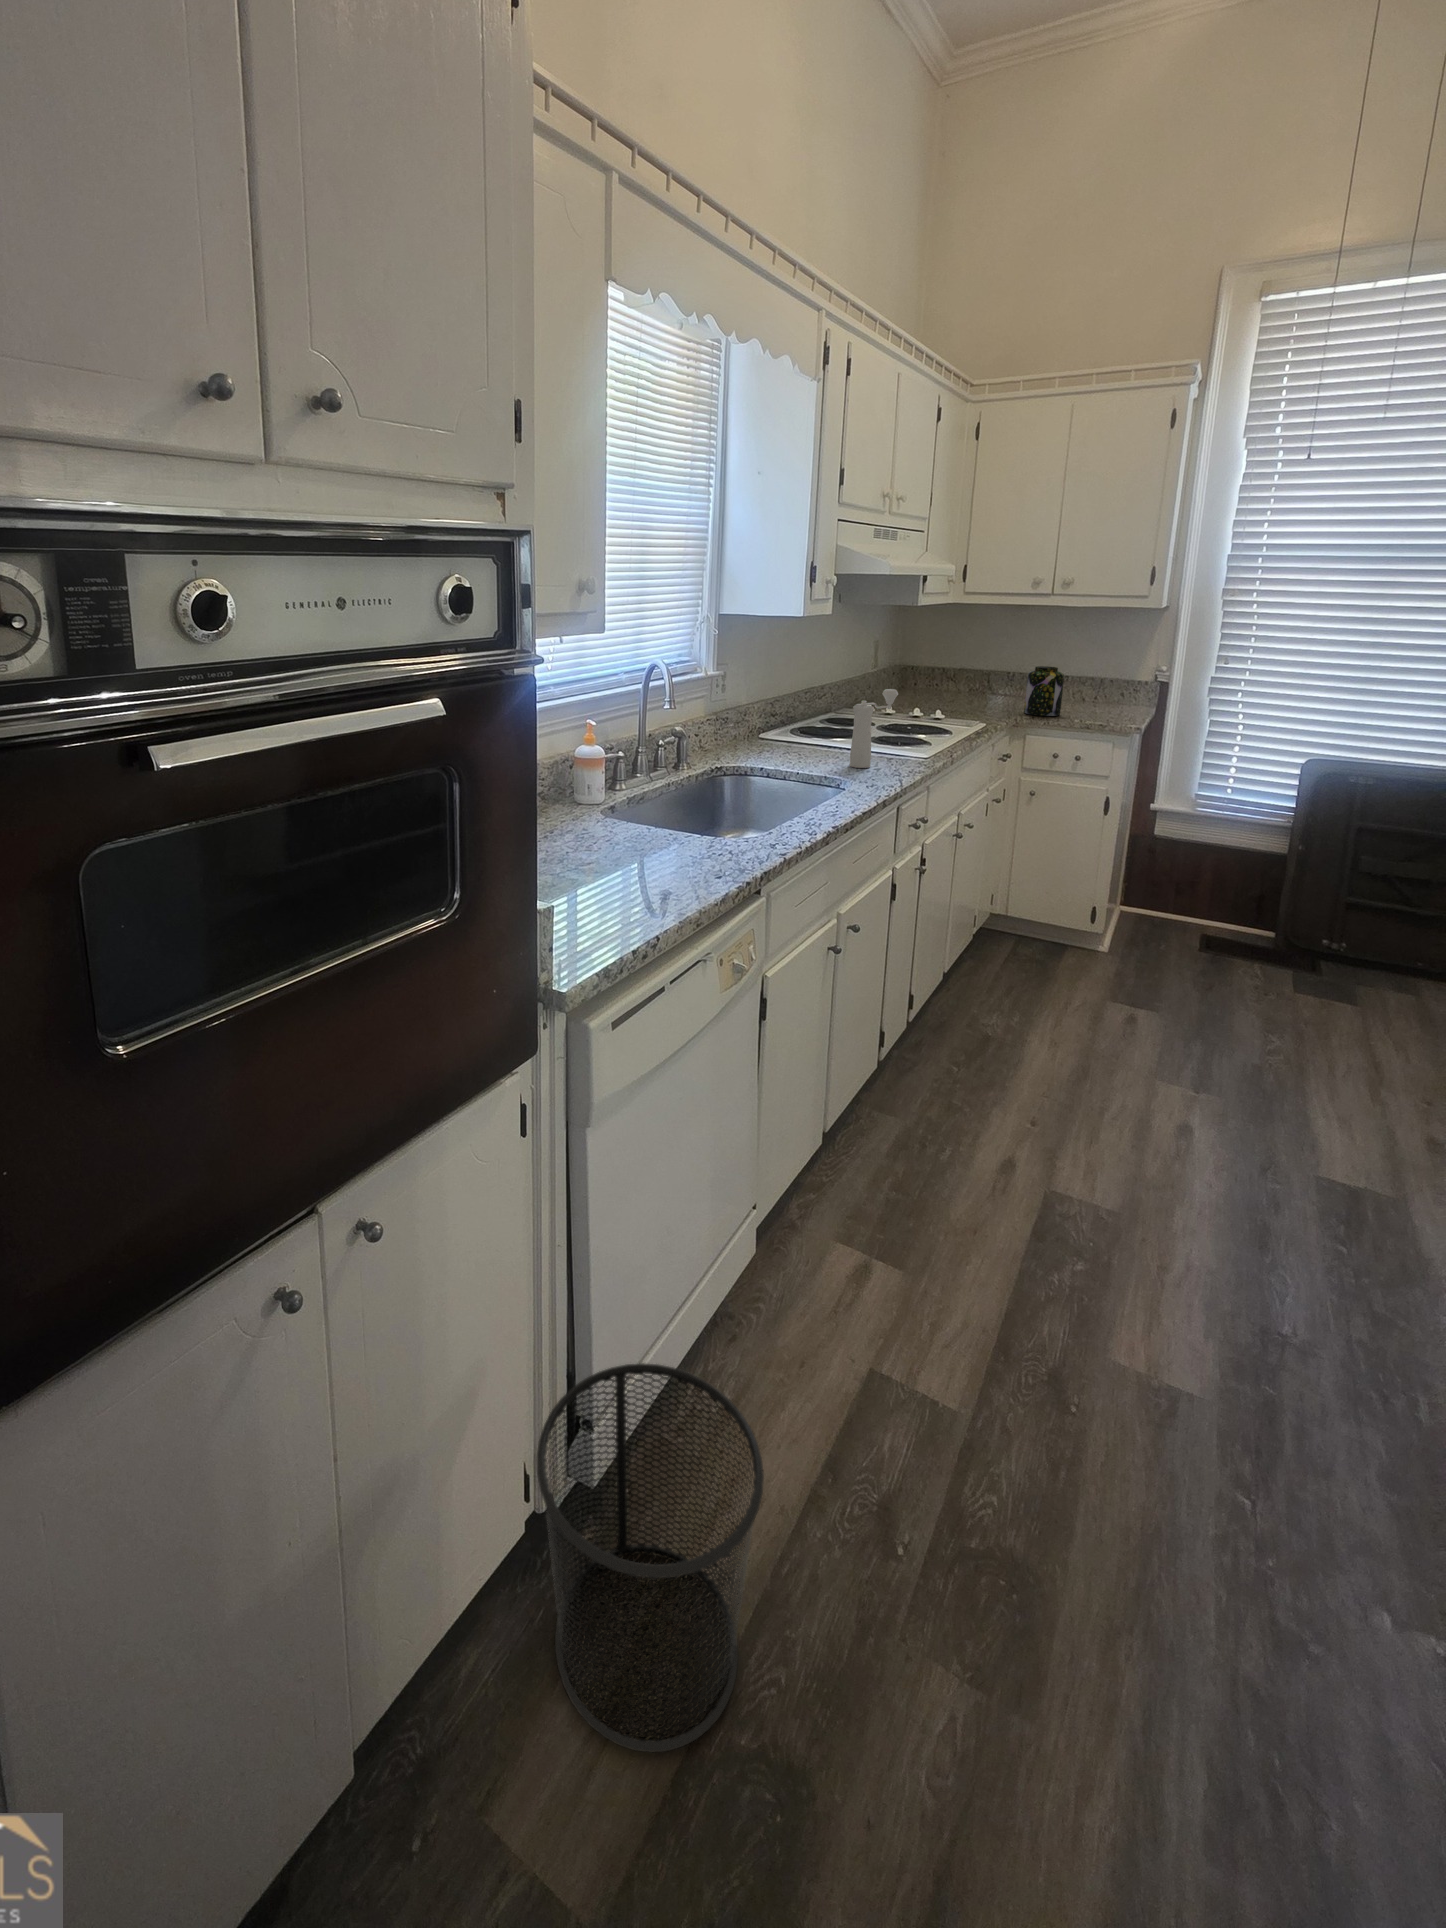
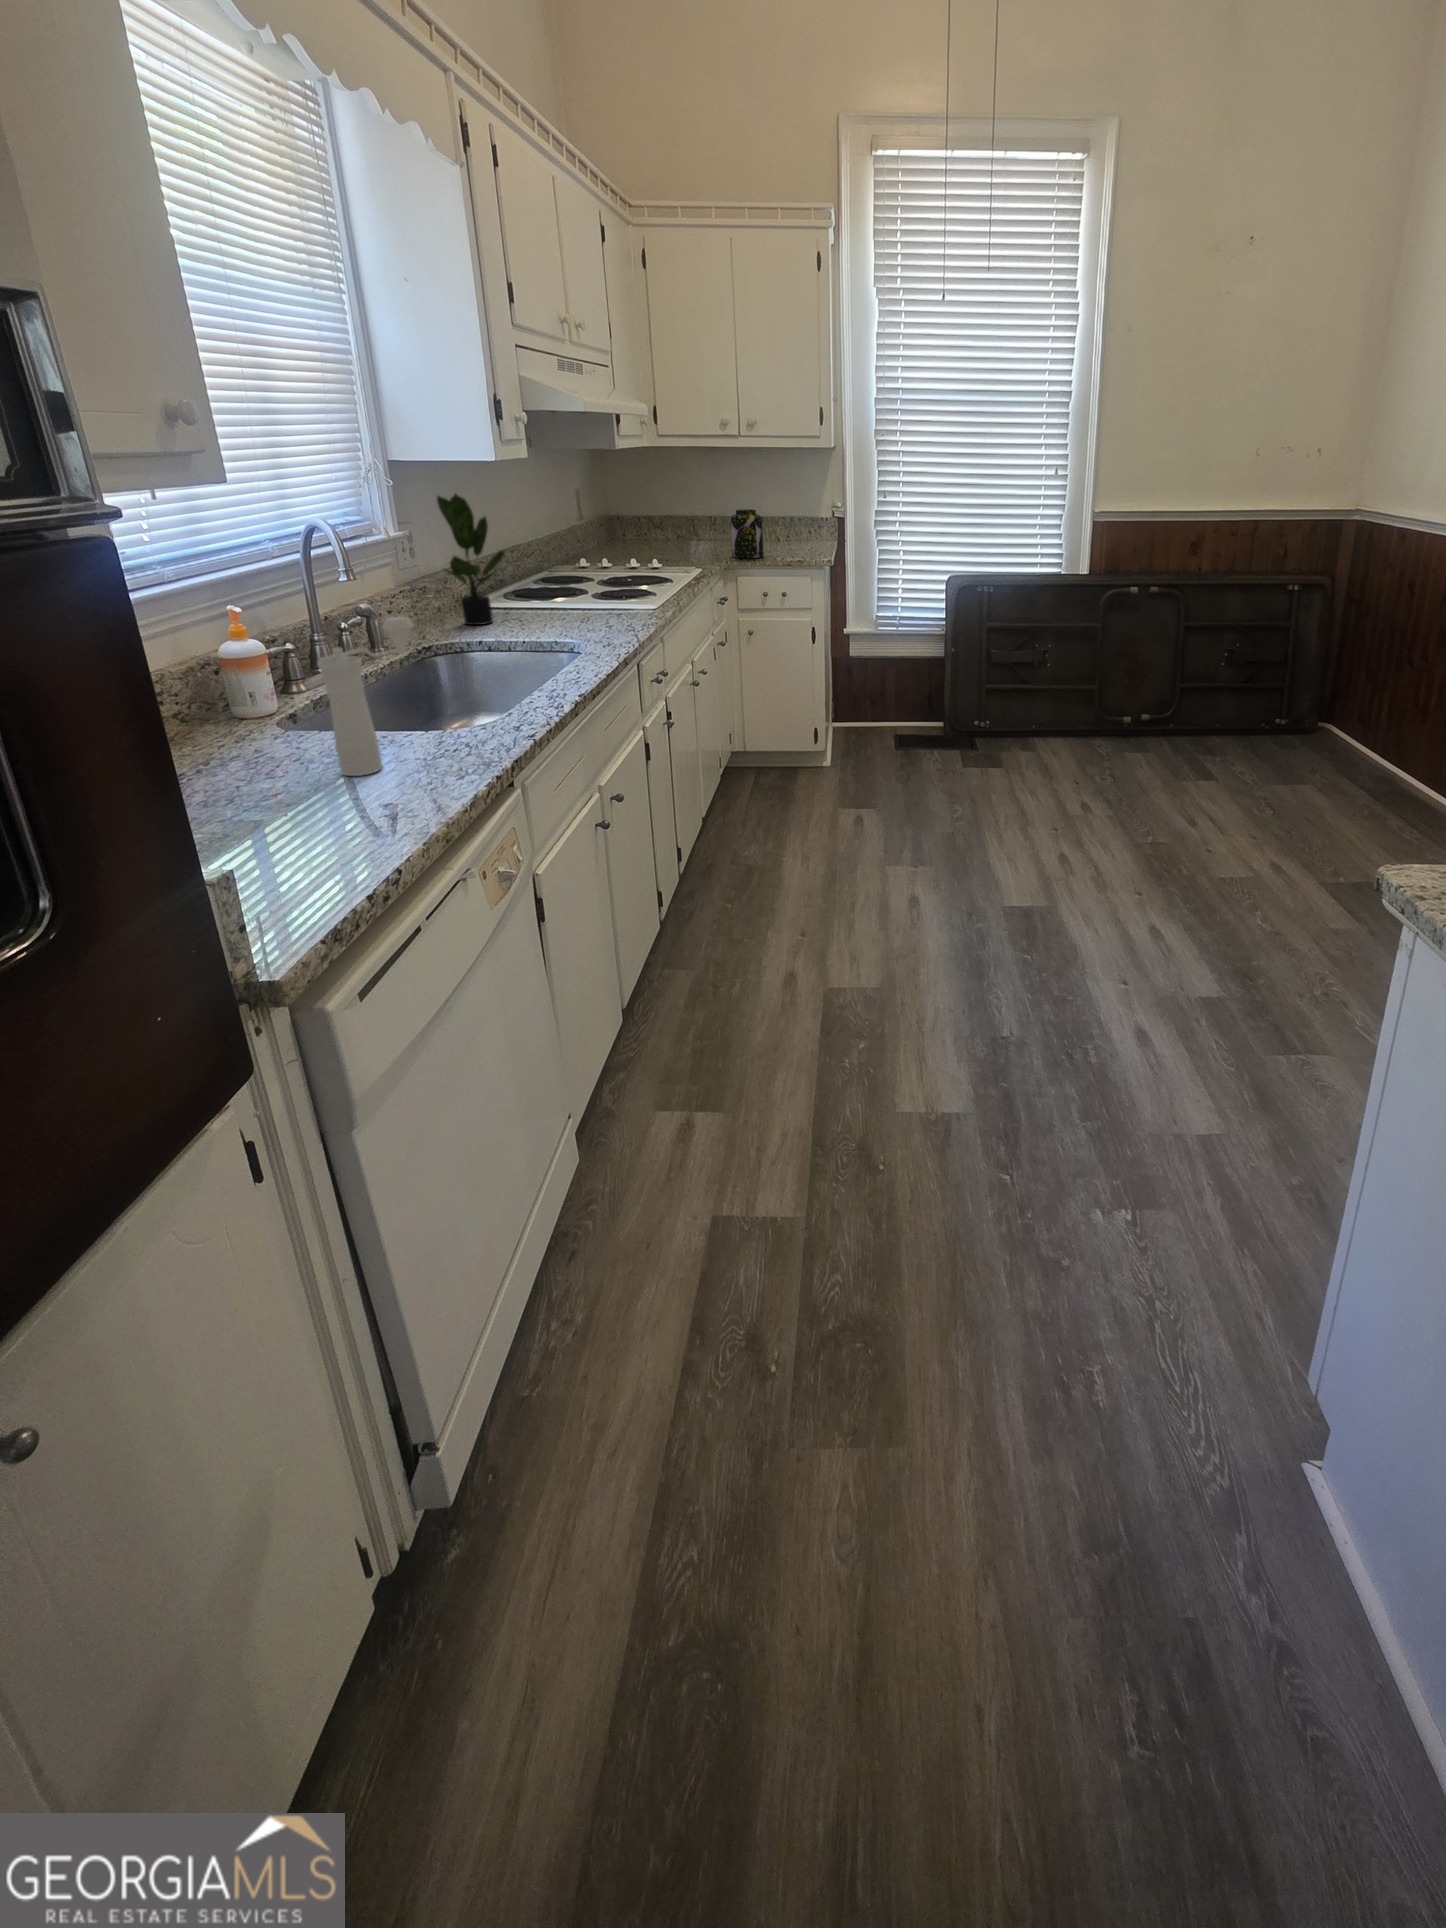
potted plant: none [742,642,799,754] -> present [437,494,505,625]
pepper mill: present [850,689,898,768] -> present [317,616,413,776]
waste bin: present [537,1363,764,1753] -> none [373,1330,653,1746]

